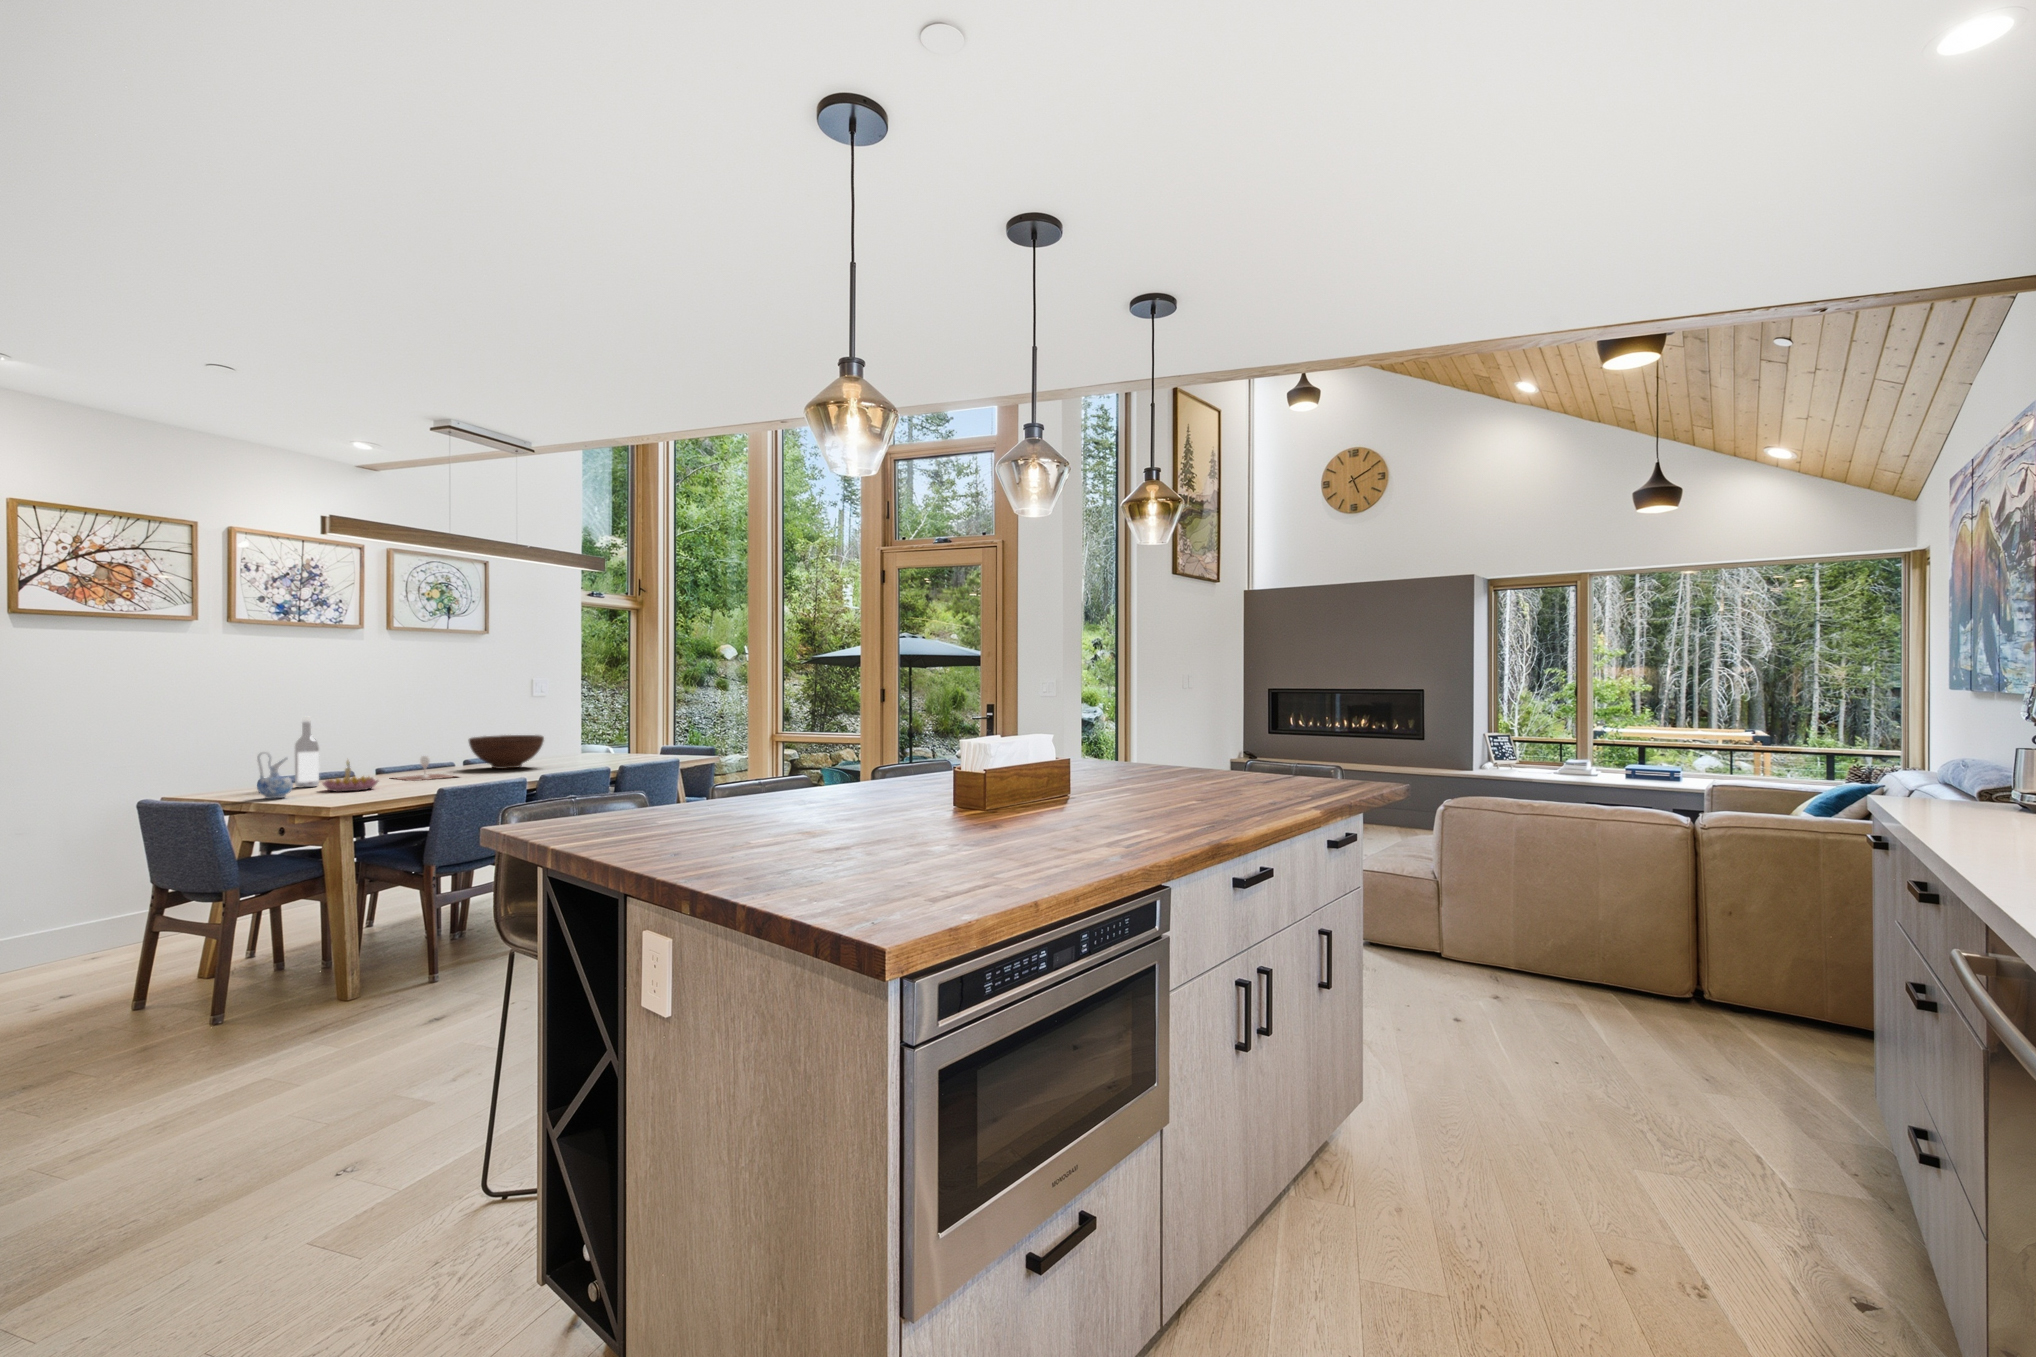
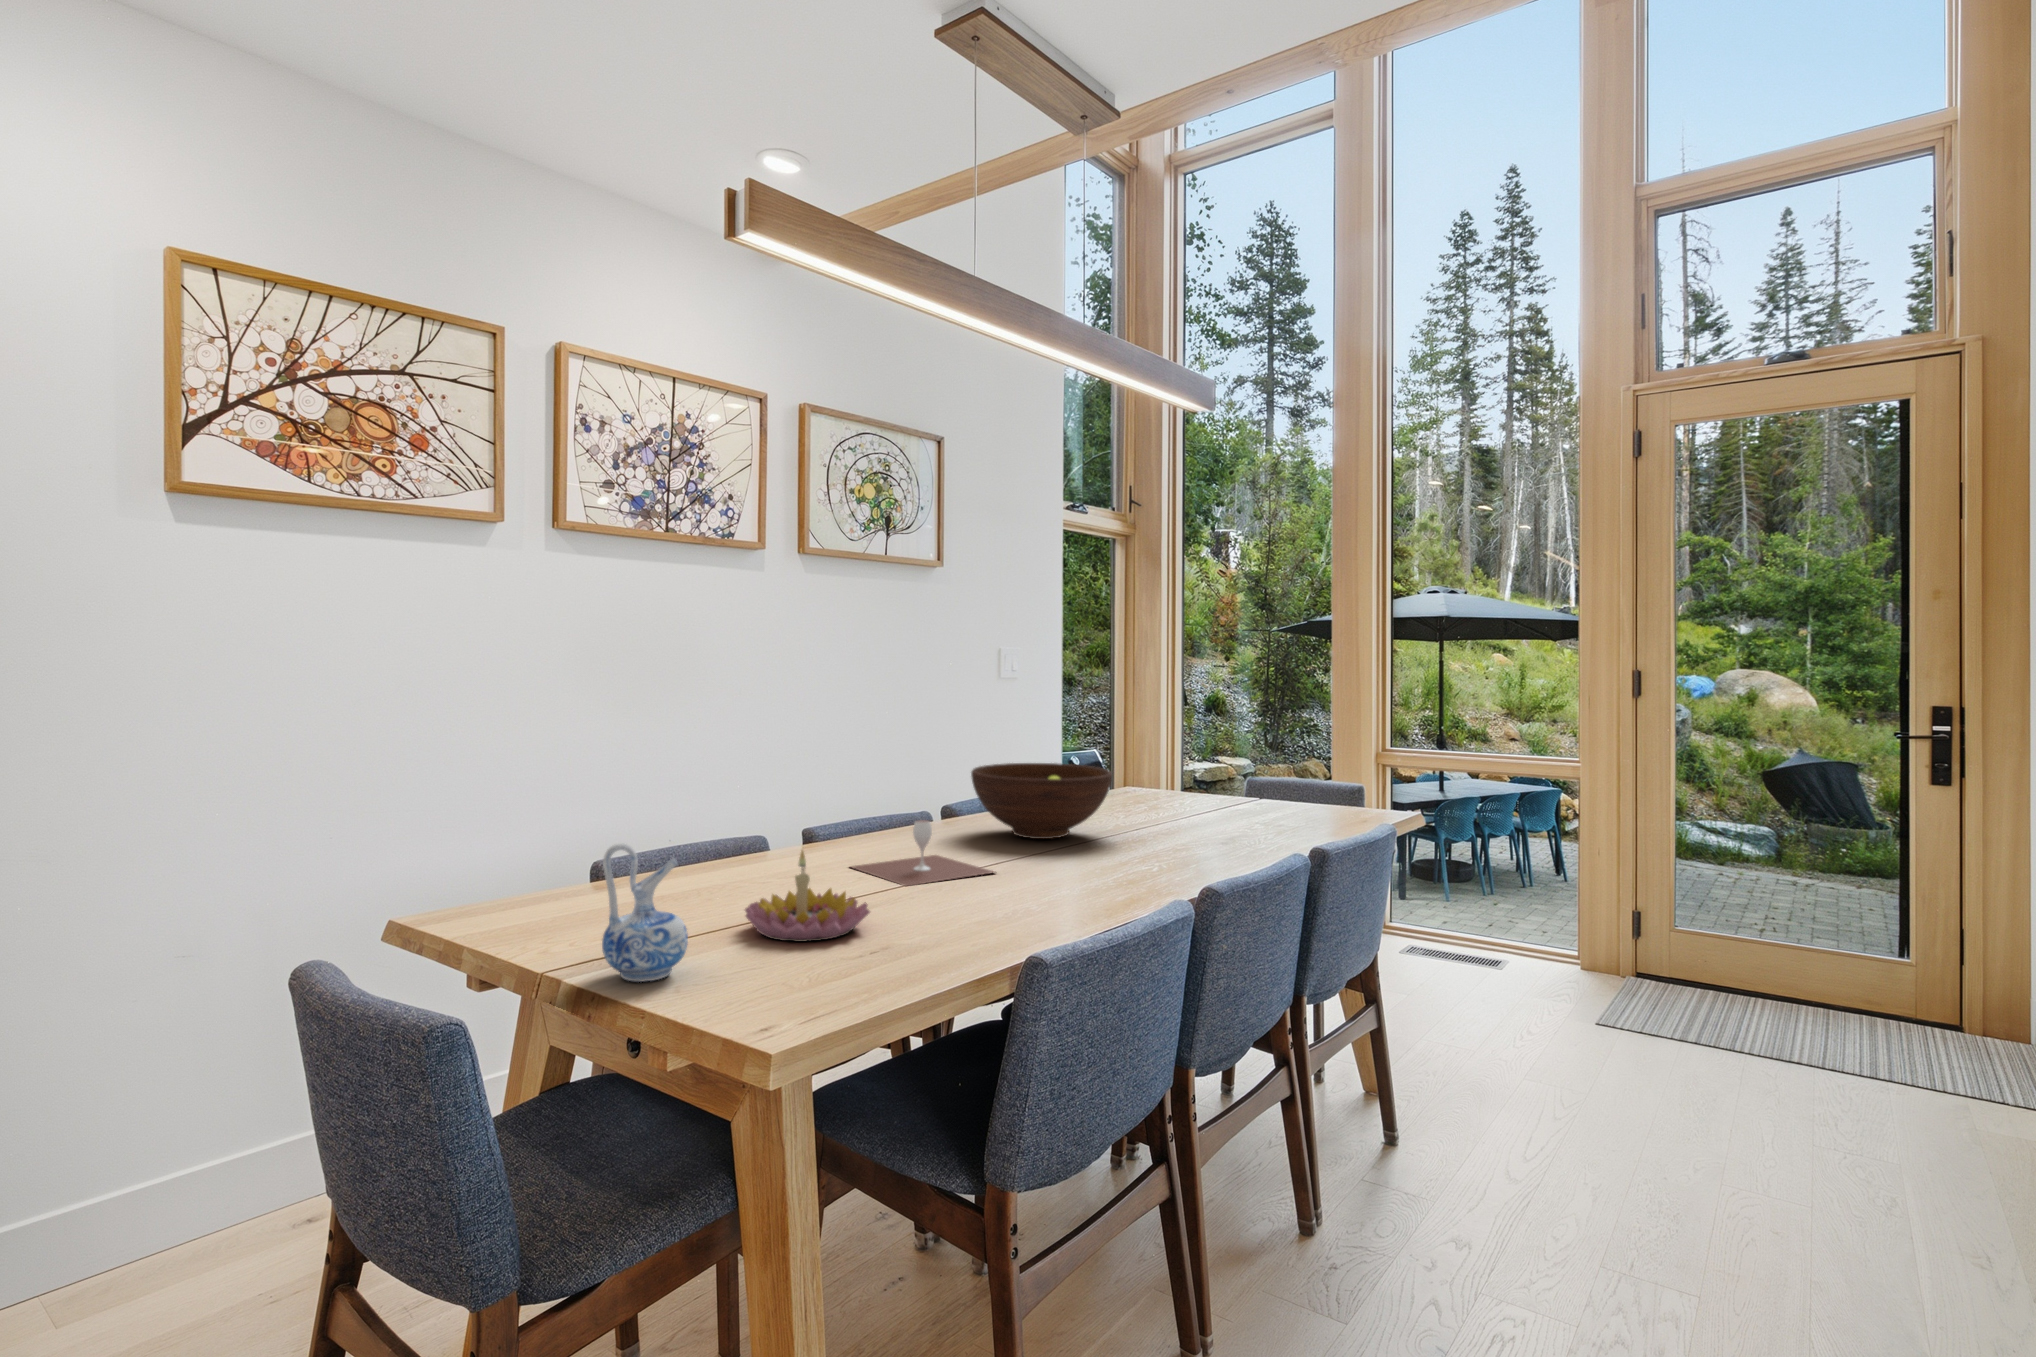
wine bottle: present [295,717,319,787] -> none [678,730,727,906]

